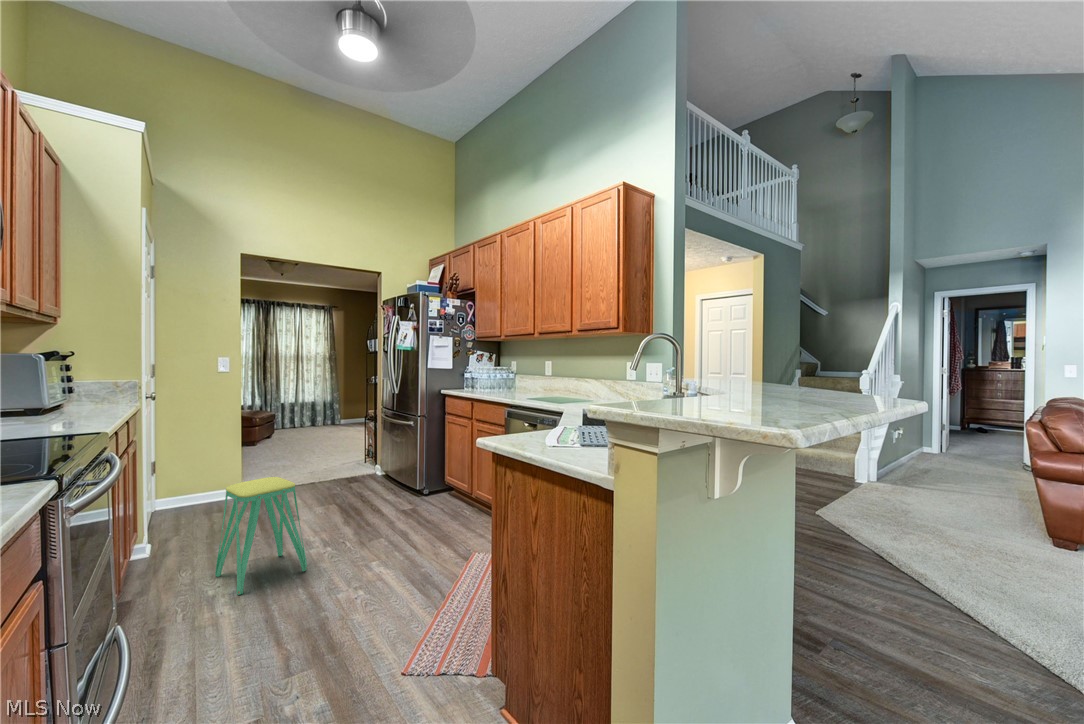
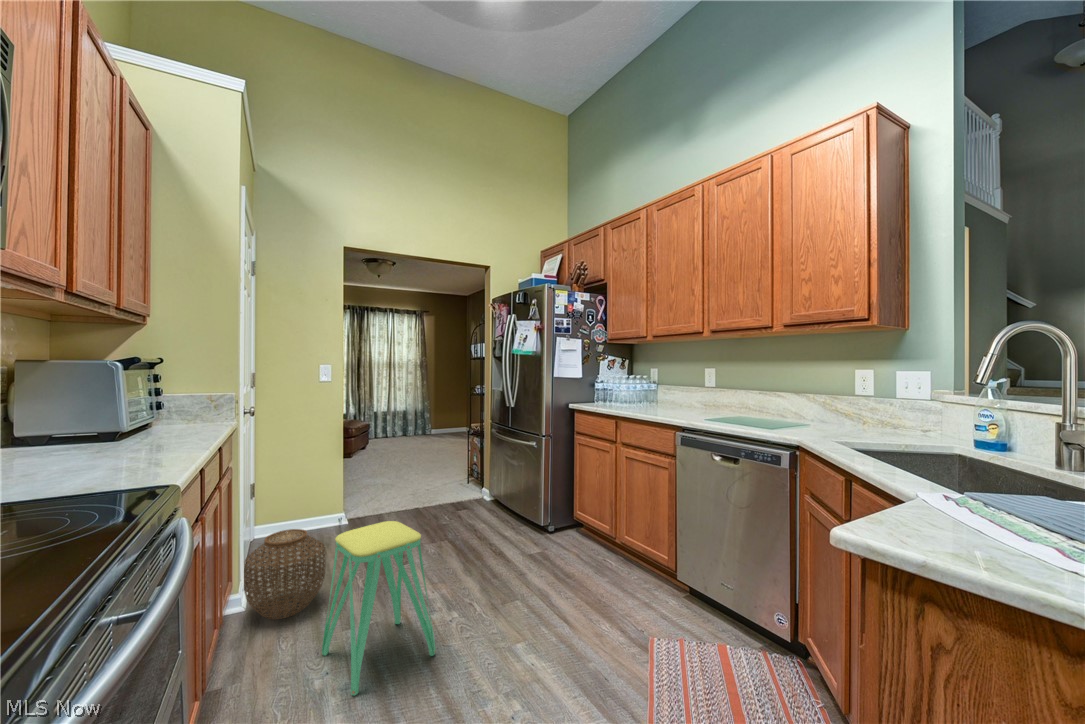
woven basket: none [148,491,221,560] -> present [244,529,326,620]

